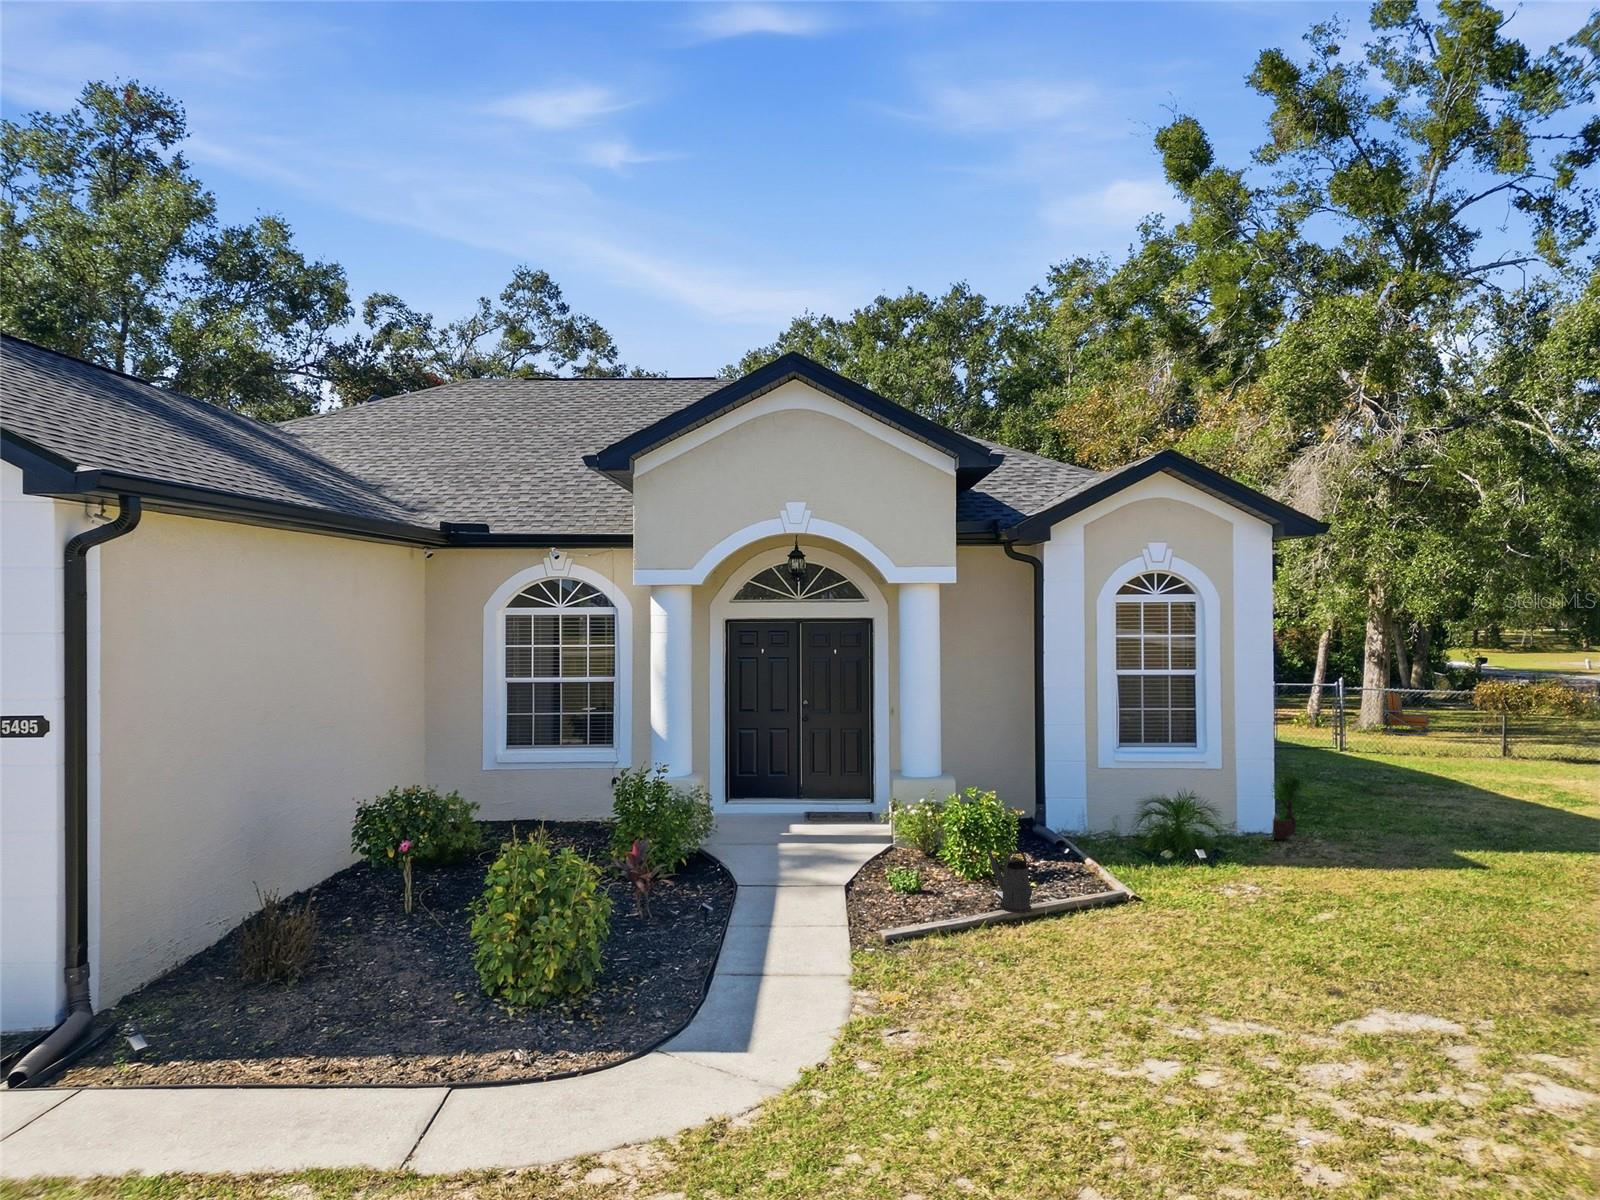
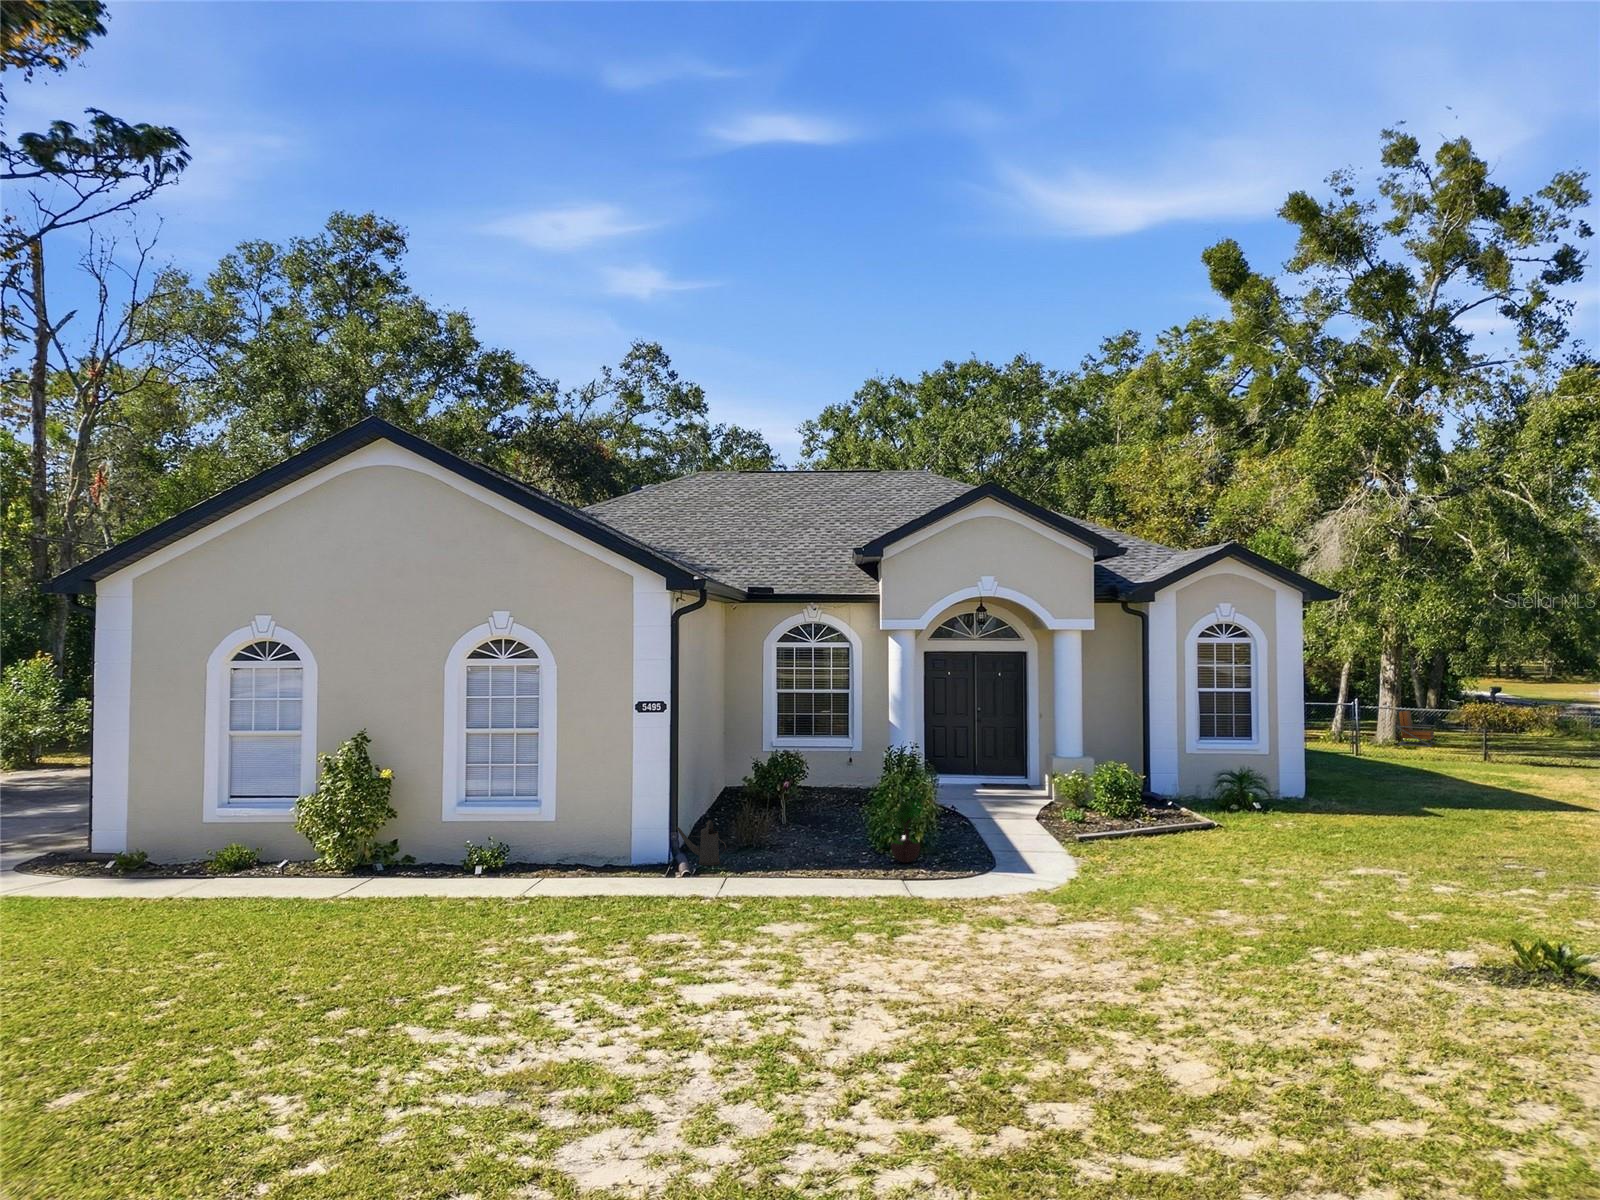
potted tree: present [1272,774,1304,840] -> present [889,799,923,863]
watering can: present [987,850,1032,913] -> present [676,821,726,865]

